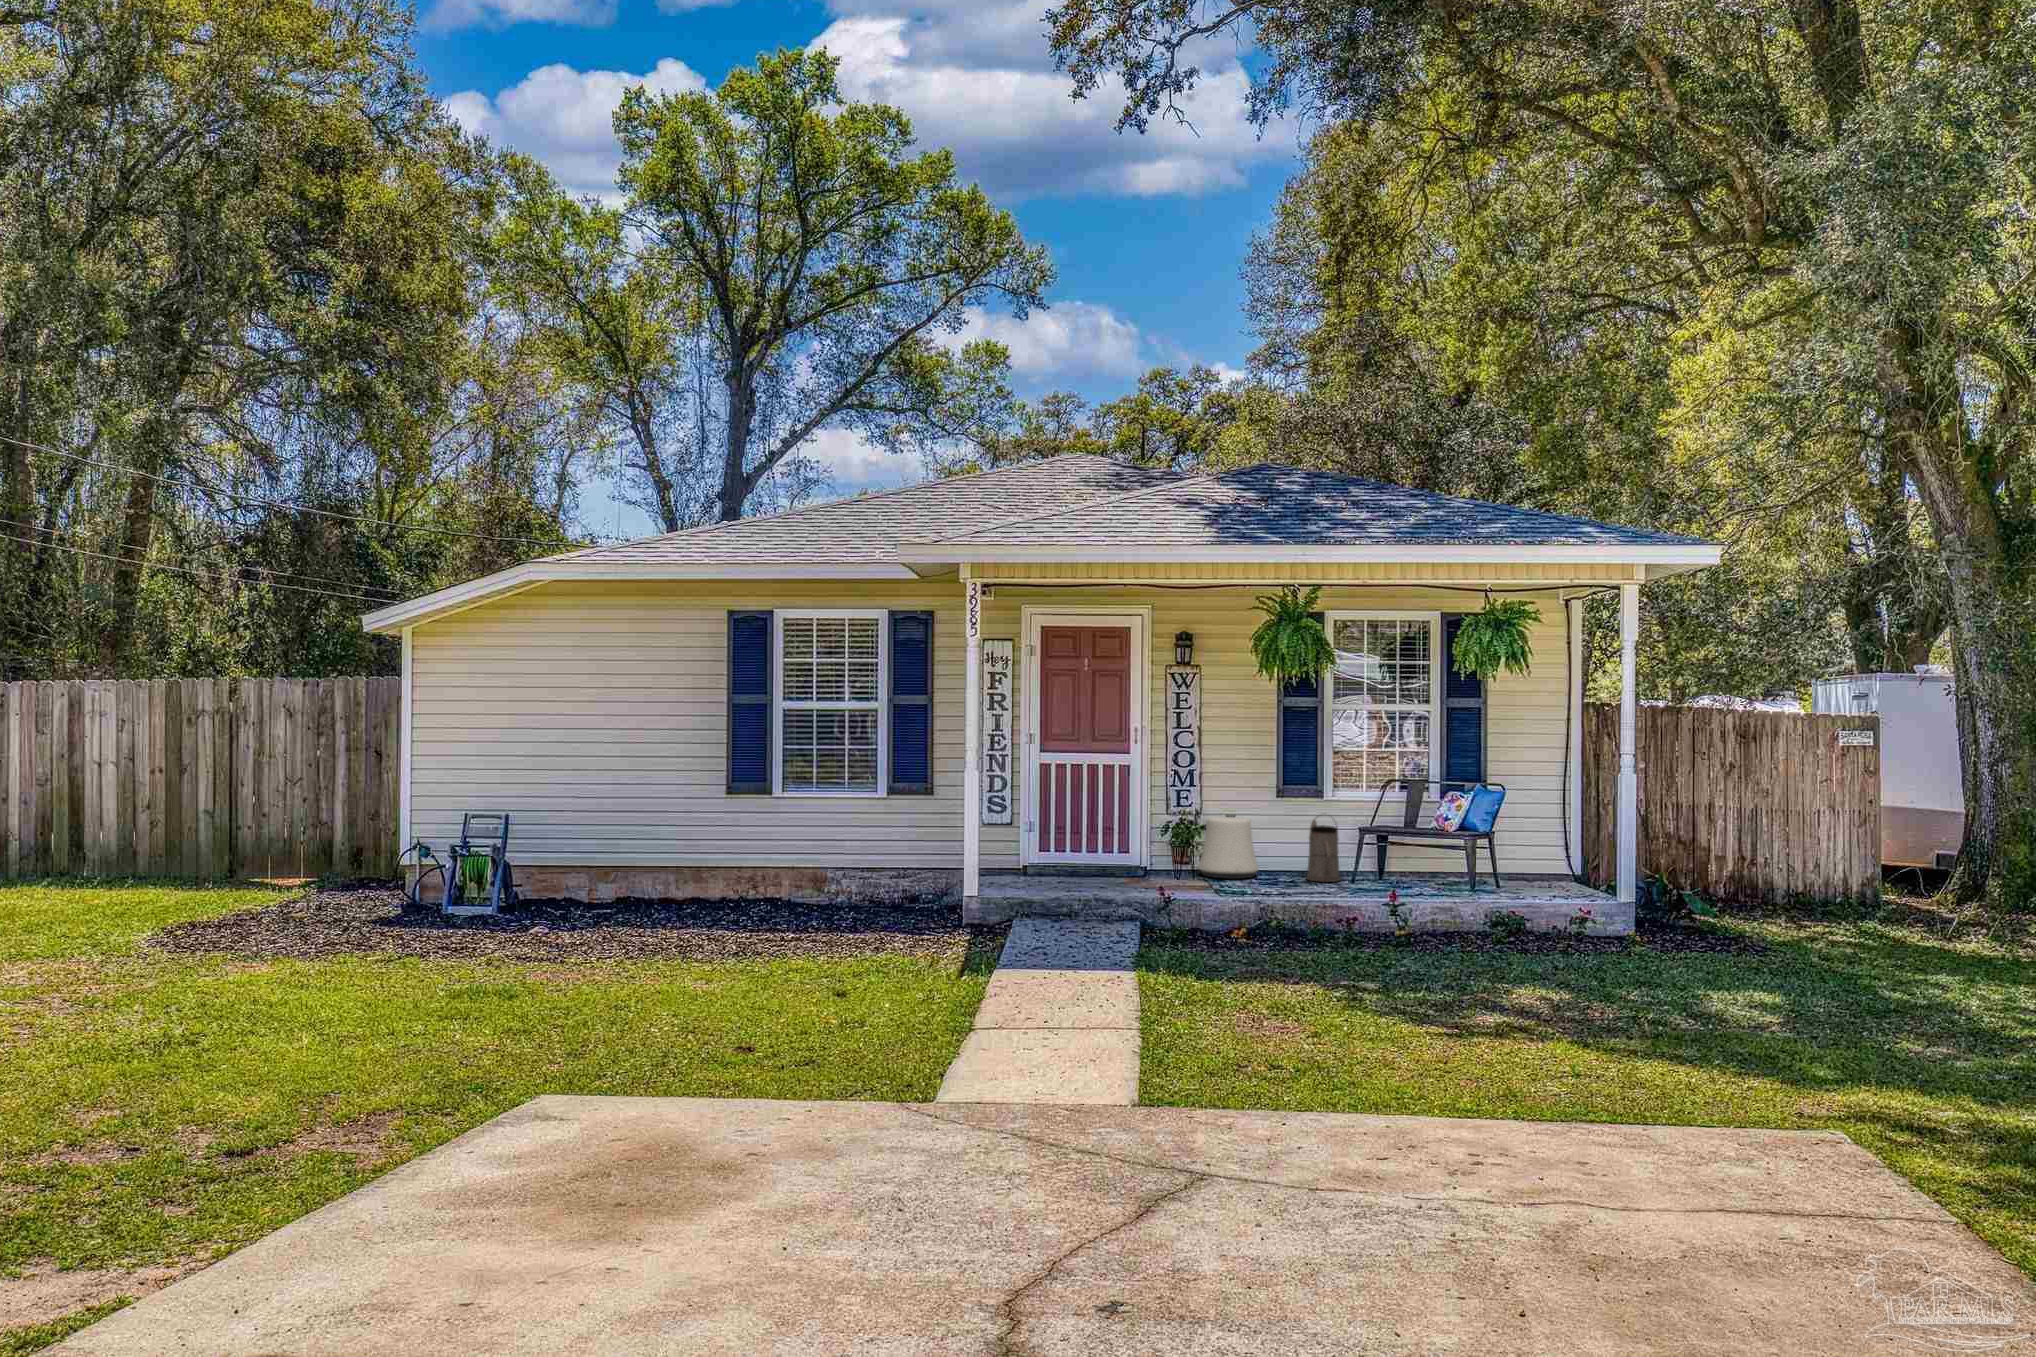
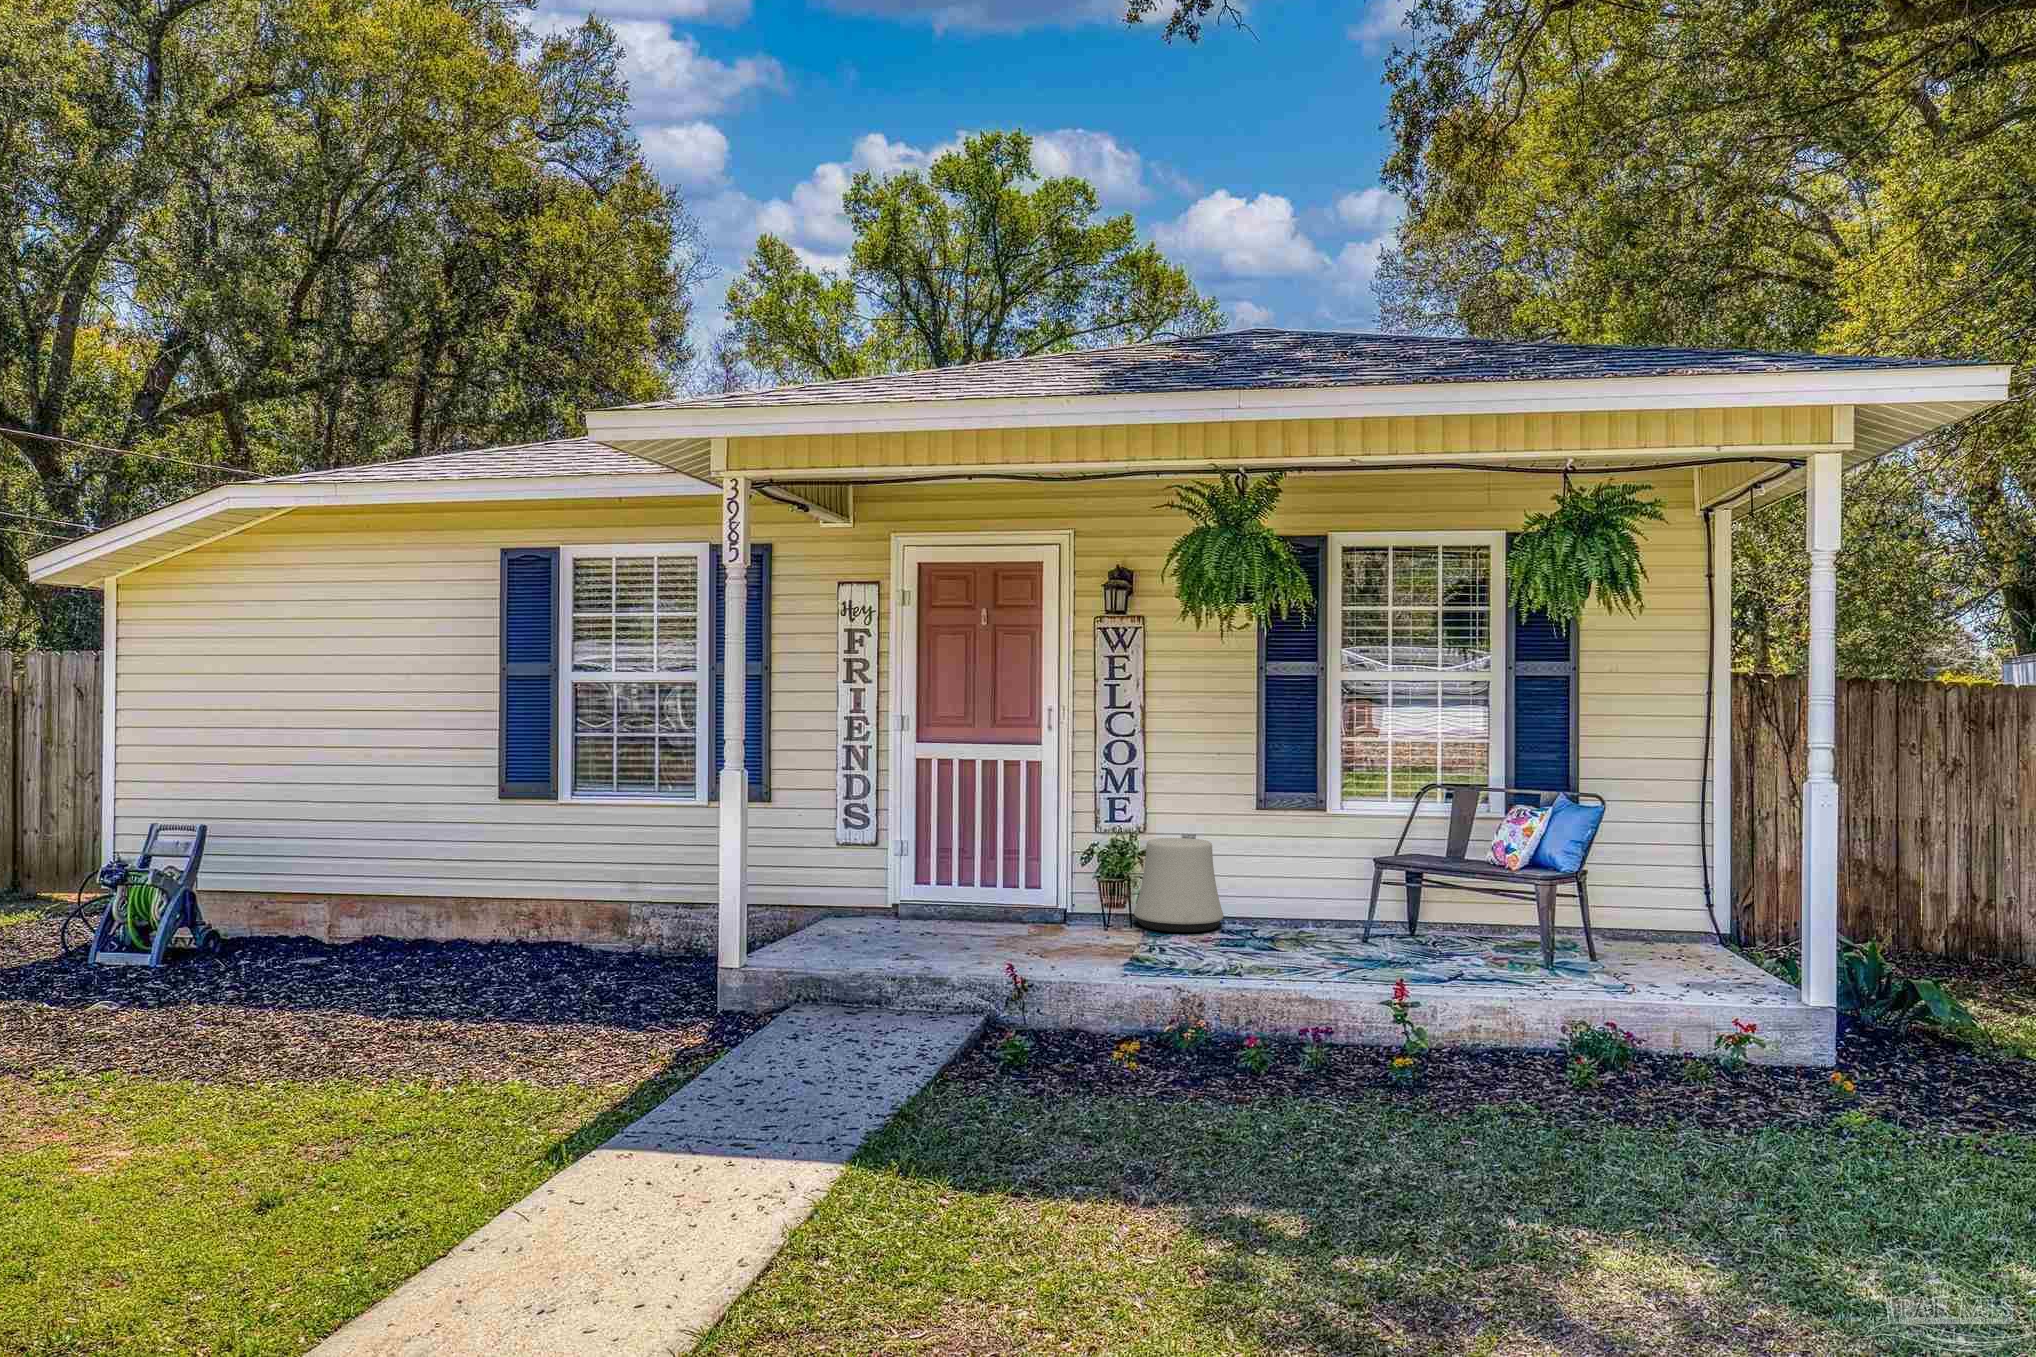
watering can: present [1306,819,1340,882] -> none [1293,836,1345,941]

